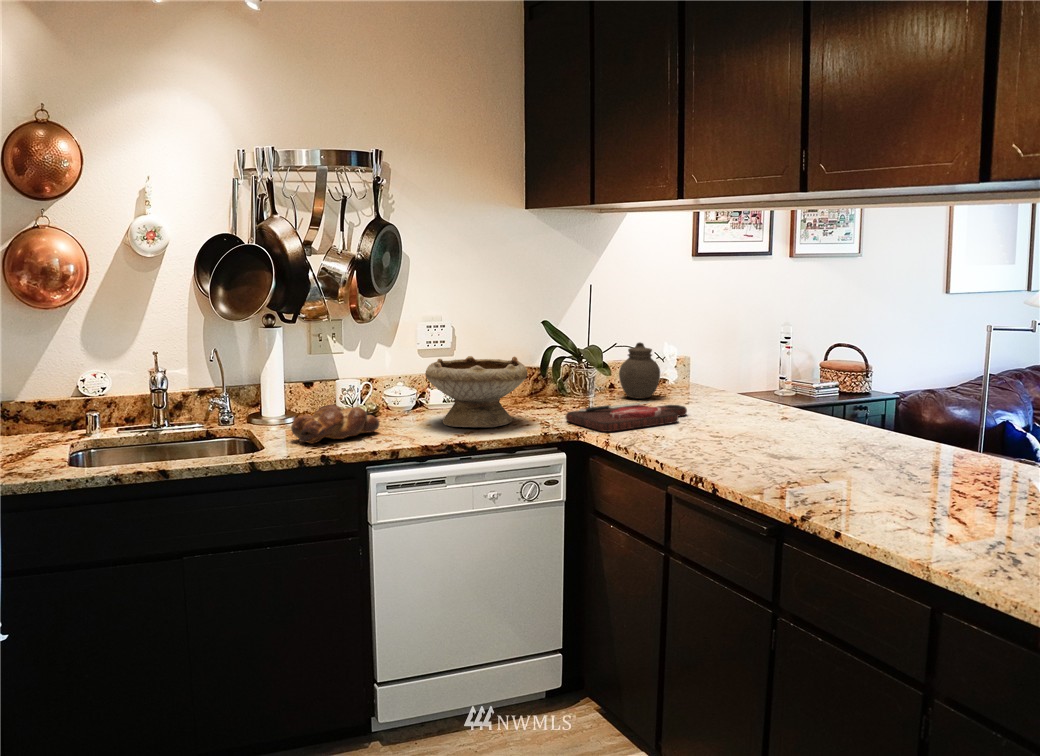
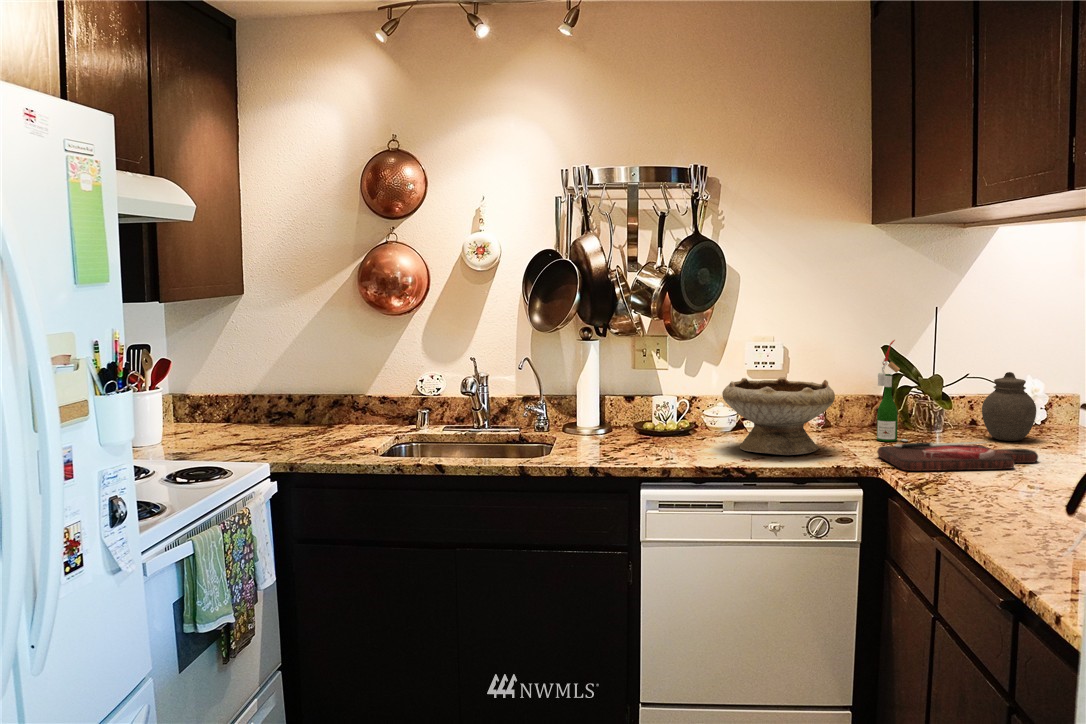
wine bottle: none [543,319,570,407] -> present [877,340,908,442]
bread loaf: present [291,405,379,444] -> none [578,418,668,454]

